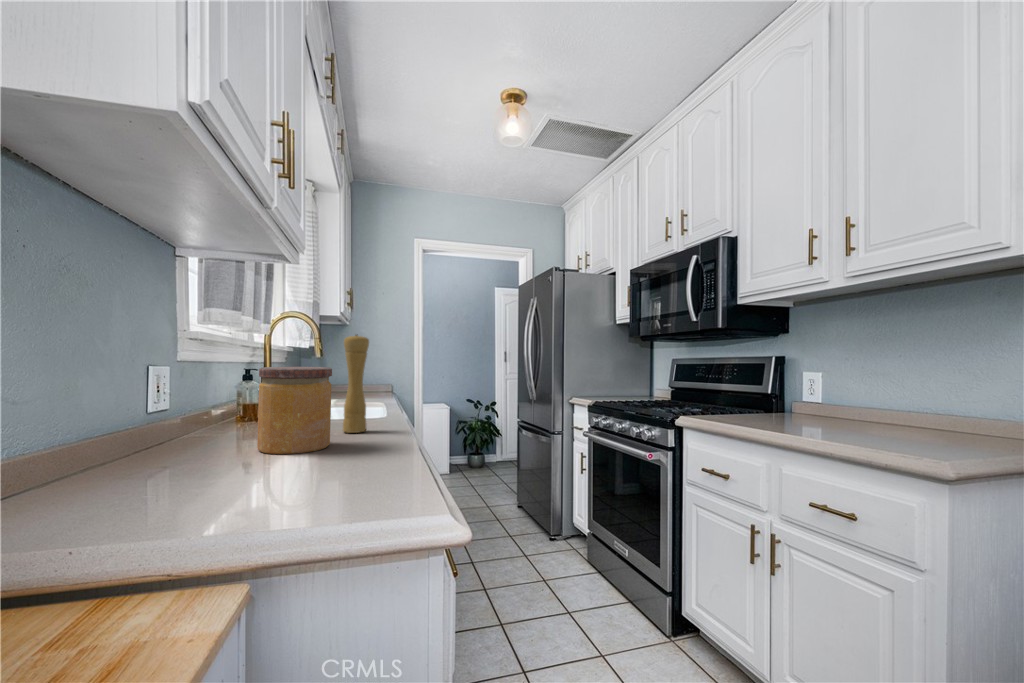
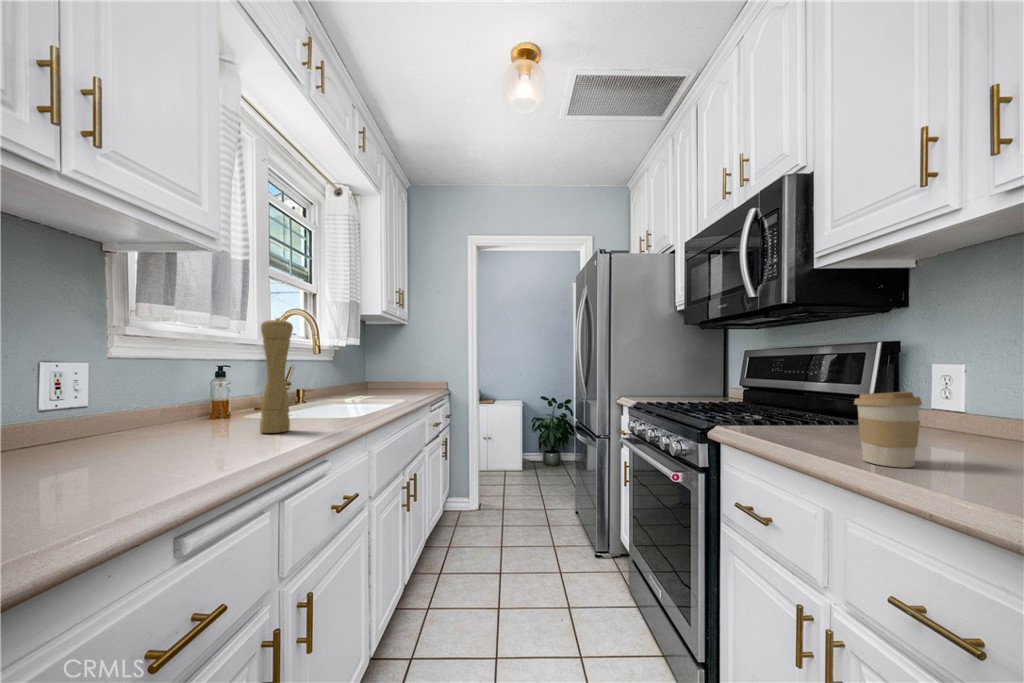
jar: present [257,367,332,454] -> none [93,354,200,460]
coffee cup: none [776,390,811,433] -> present [854,392,922,468]

